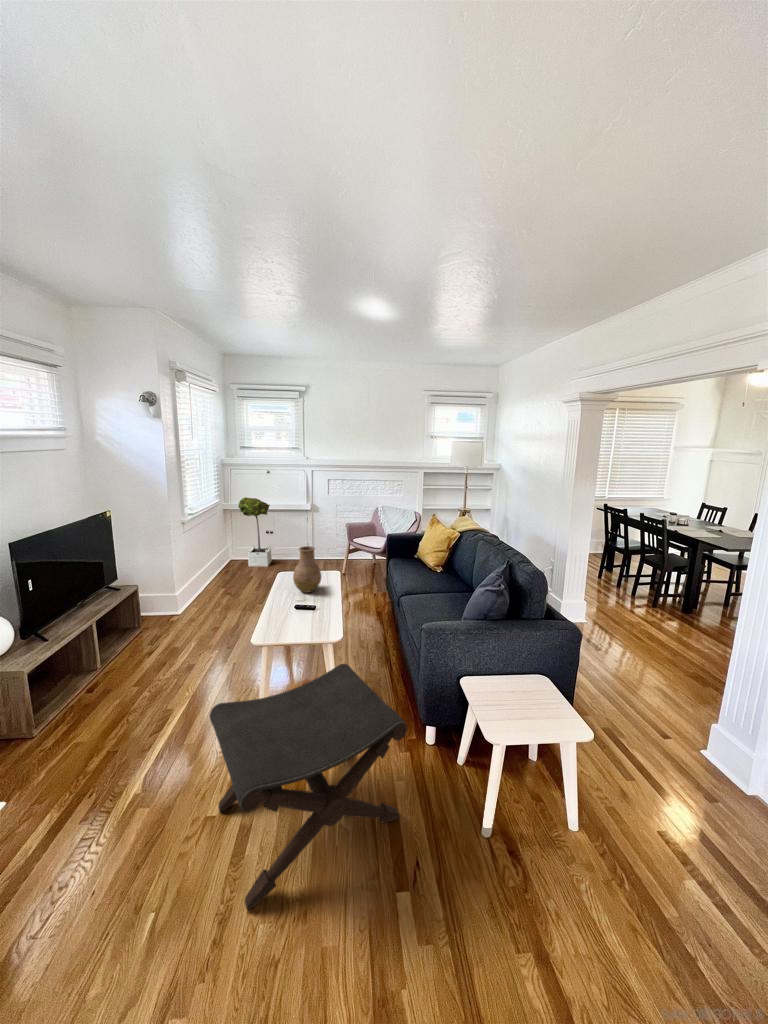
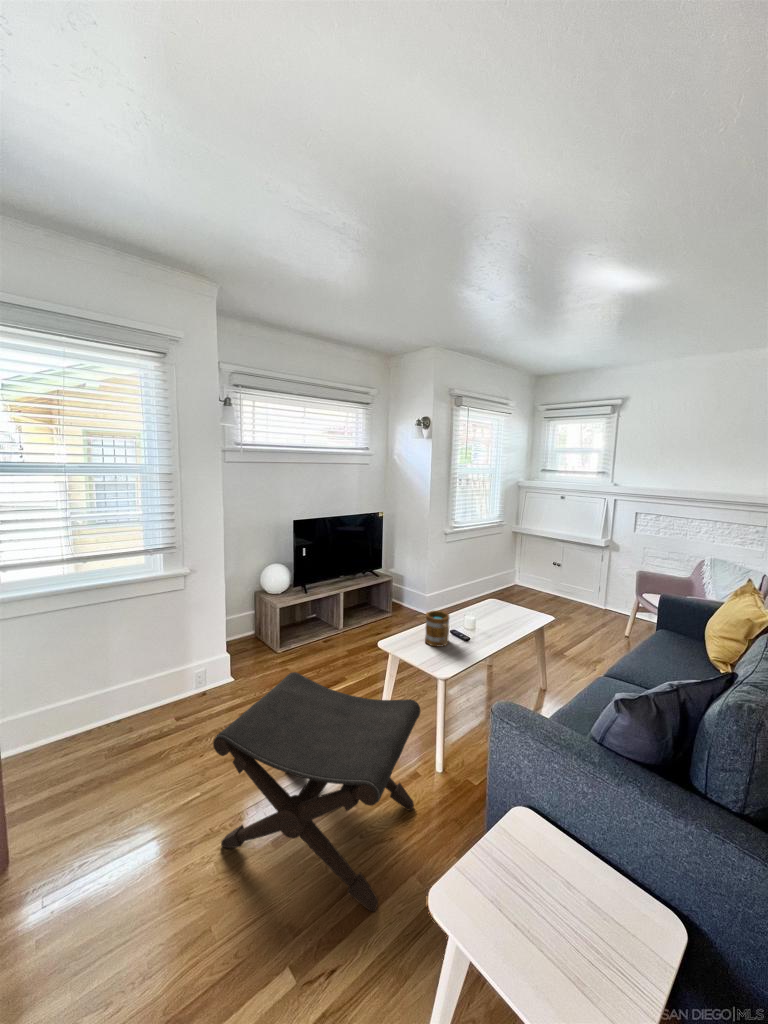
potted tree: present [238,497,272,567] -> none [524,521,556,602]
vase: present [293,546,321,593] -> none [470,572,503,626]
mug: none [283,590,314,623] -> present [425,611,449,647]

